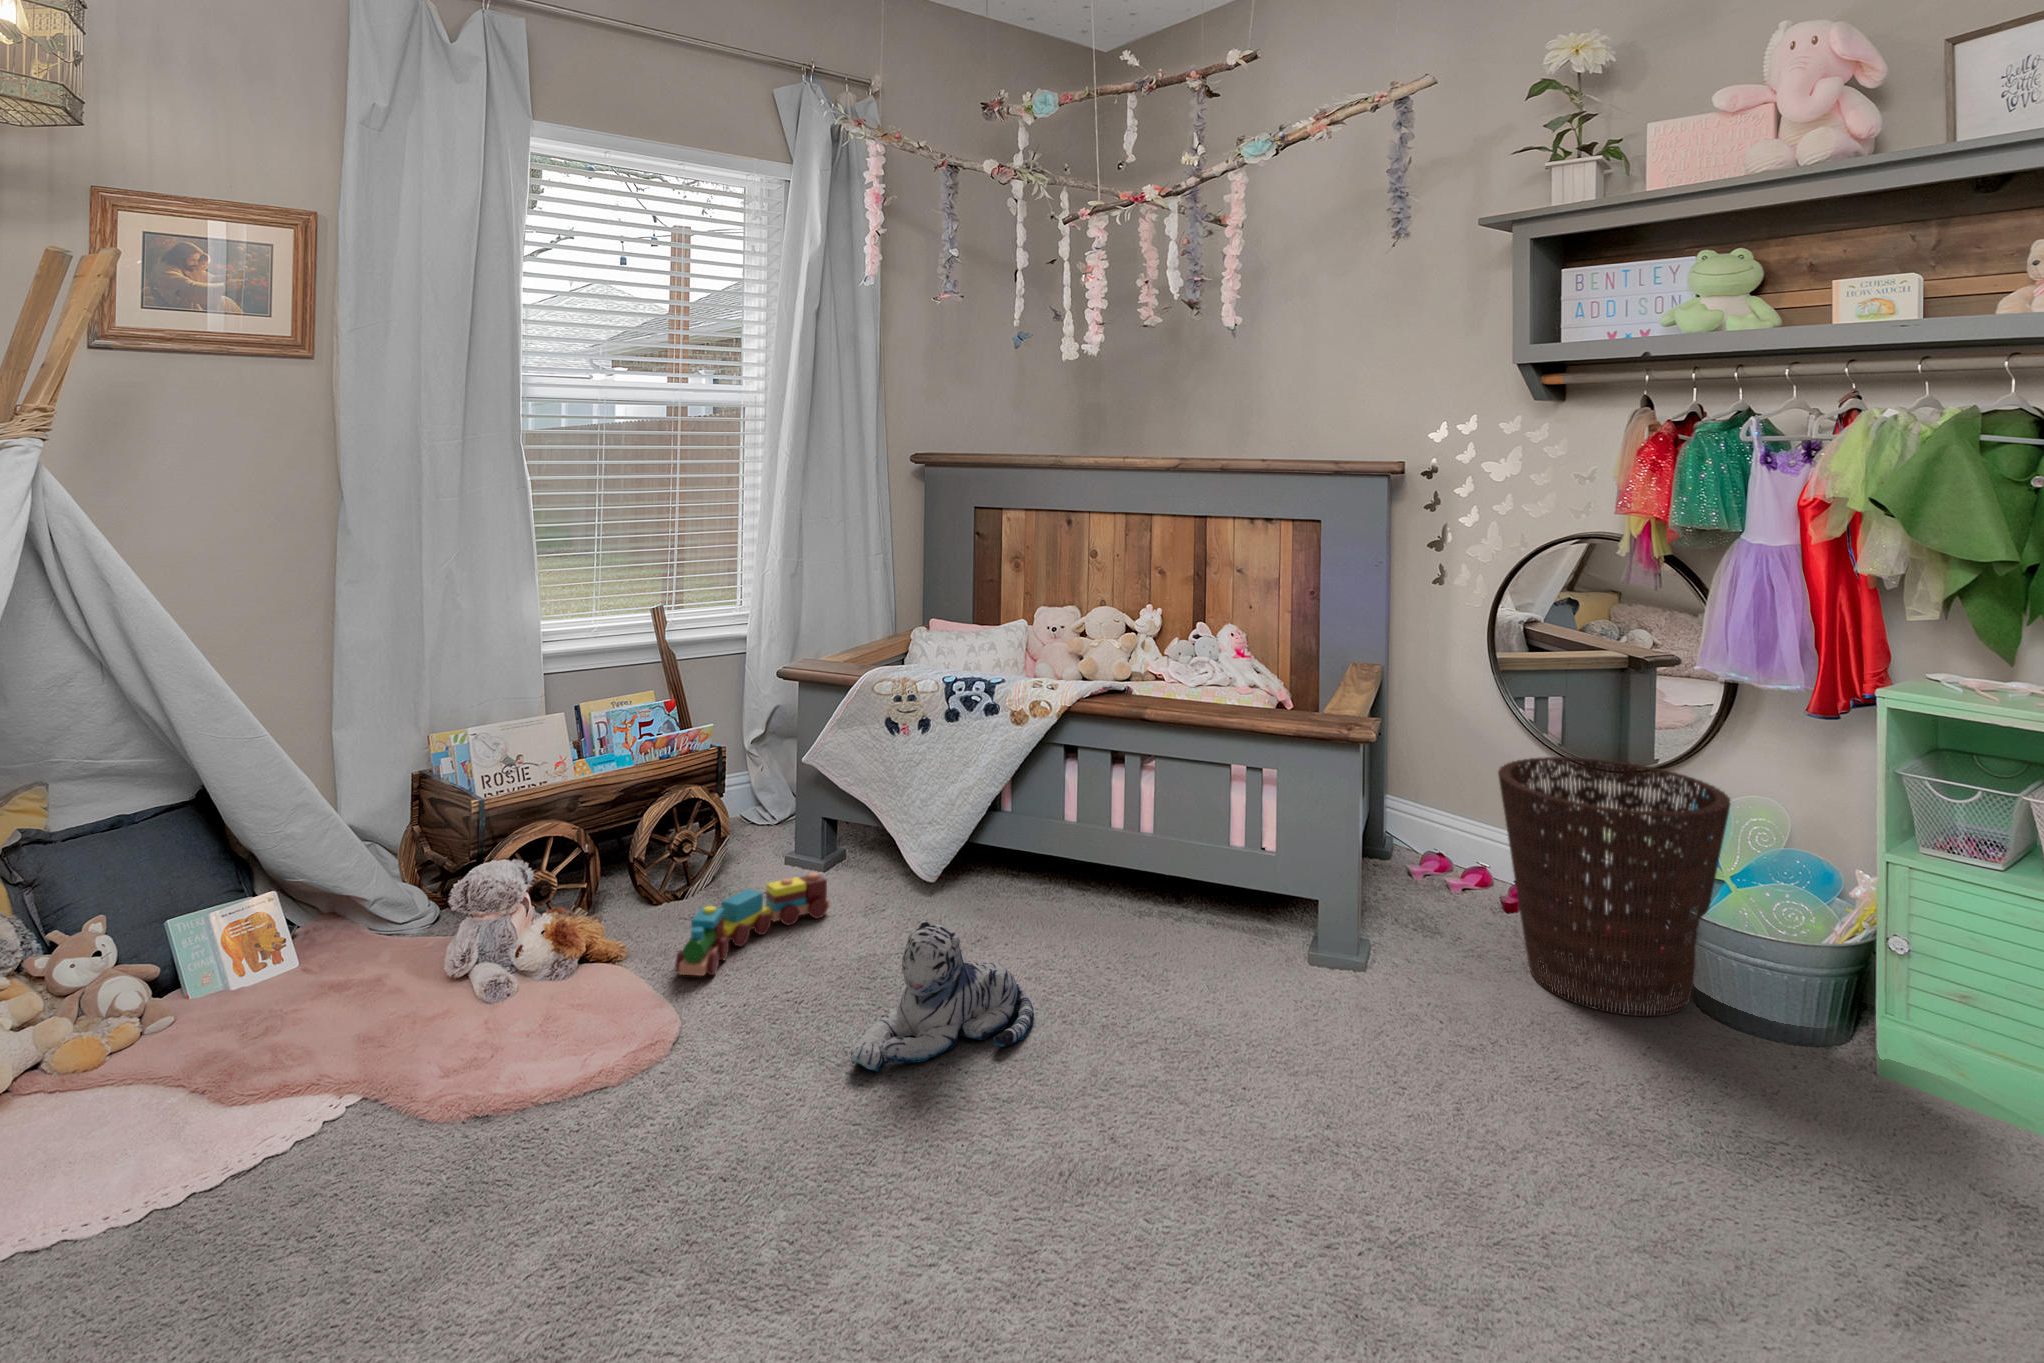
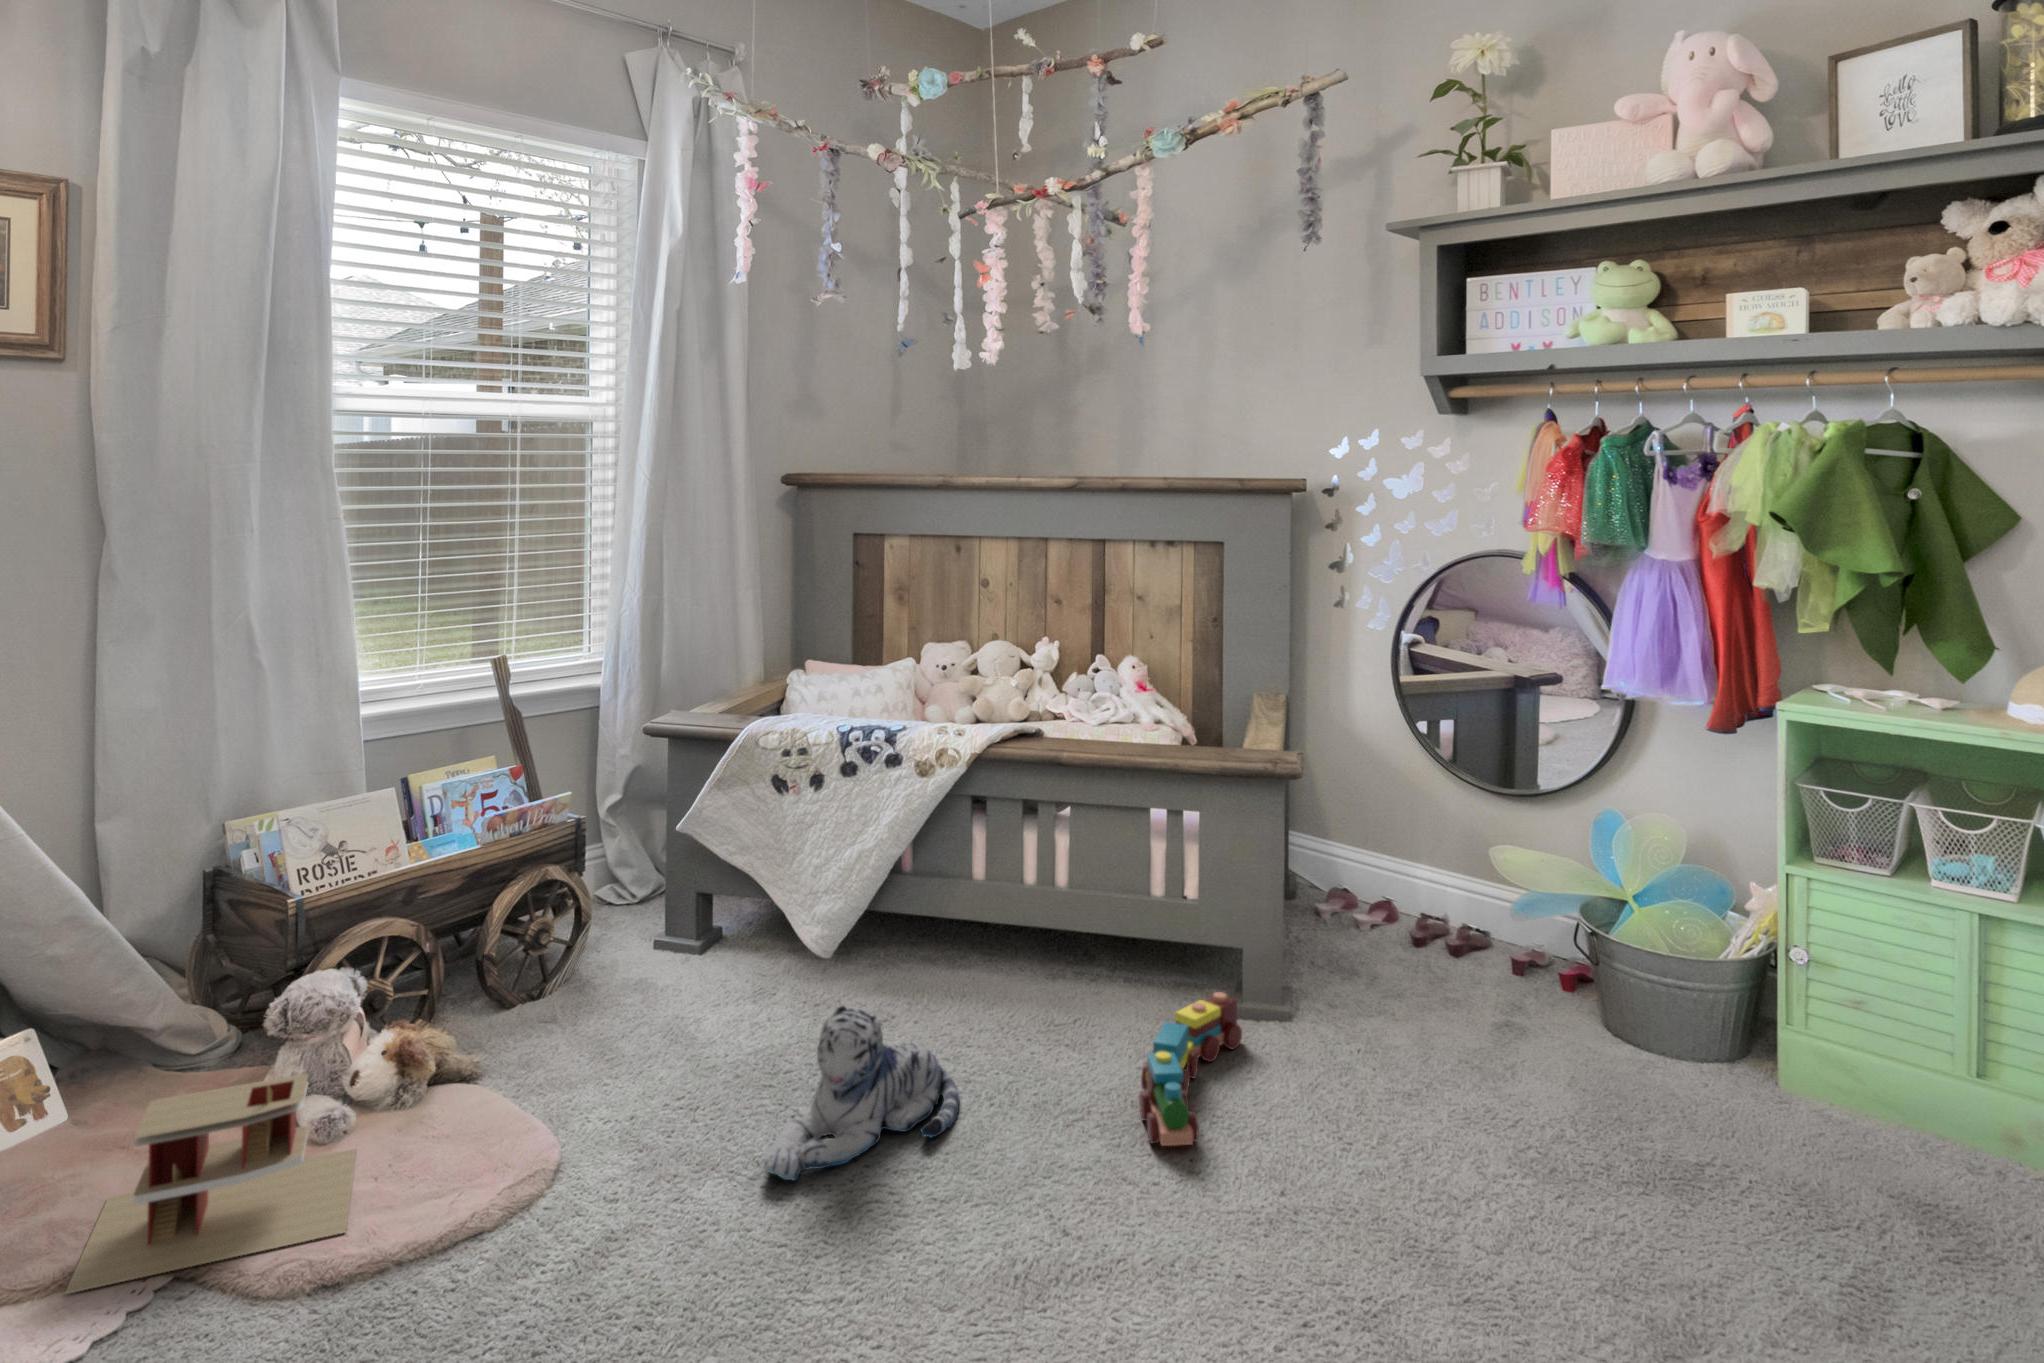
basket: present [1498,757,1730,1016] -> none [1420,778,1648,1041]
toy train: present [675,872,830,976] -> present [1139,992,1242,1146]
toy house: none [282,943,518,1101] -> present [65,1074,356,1294]

